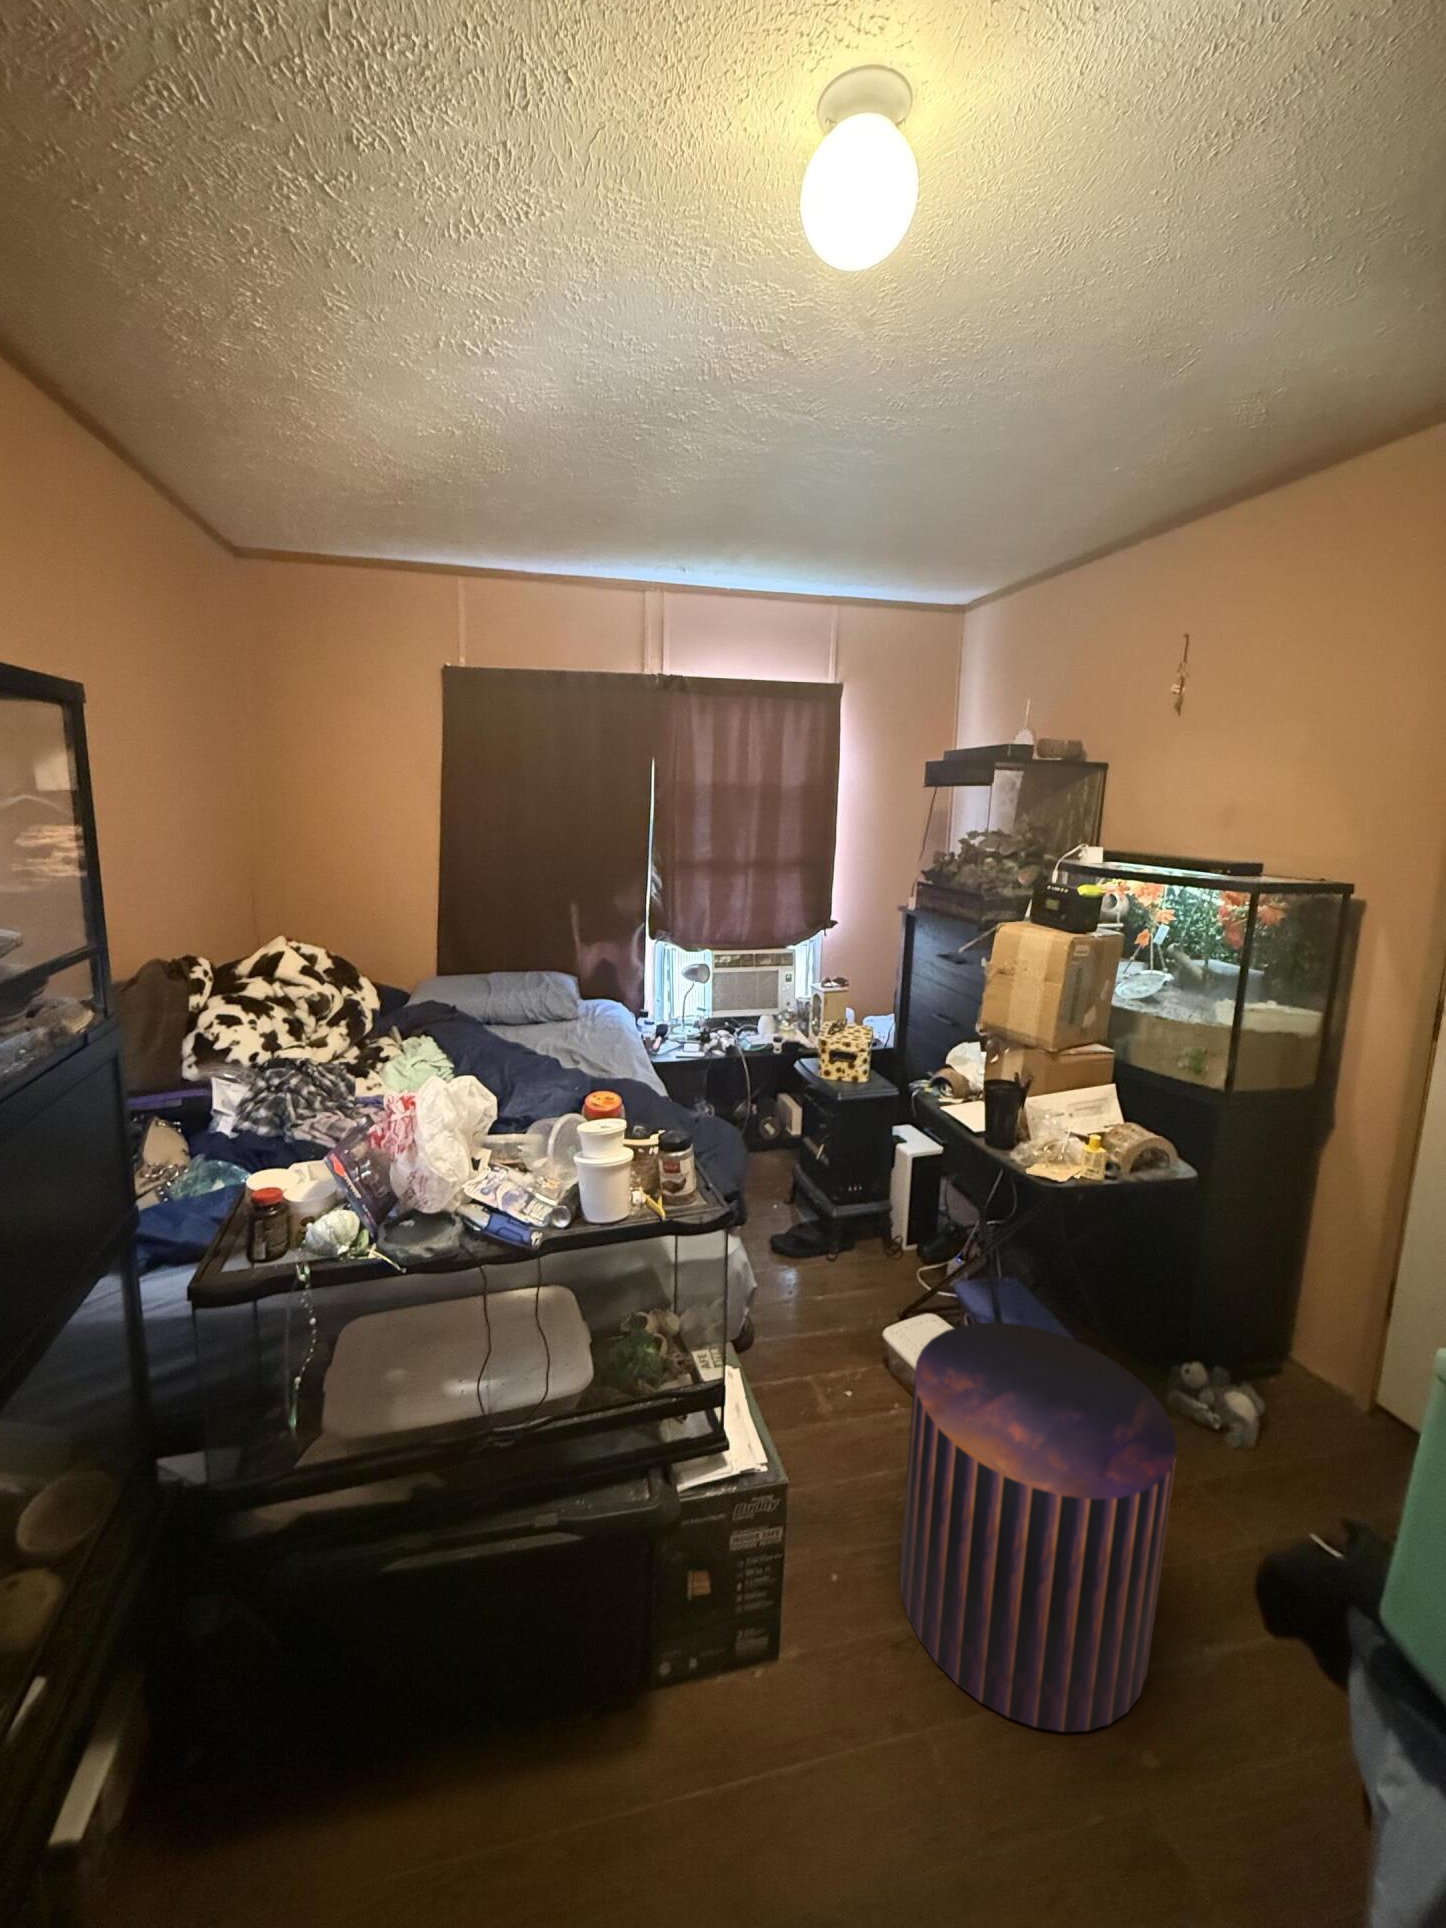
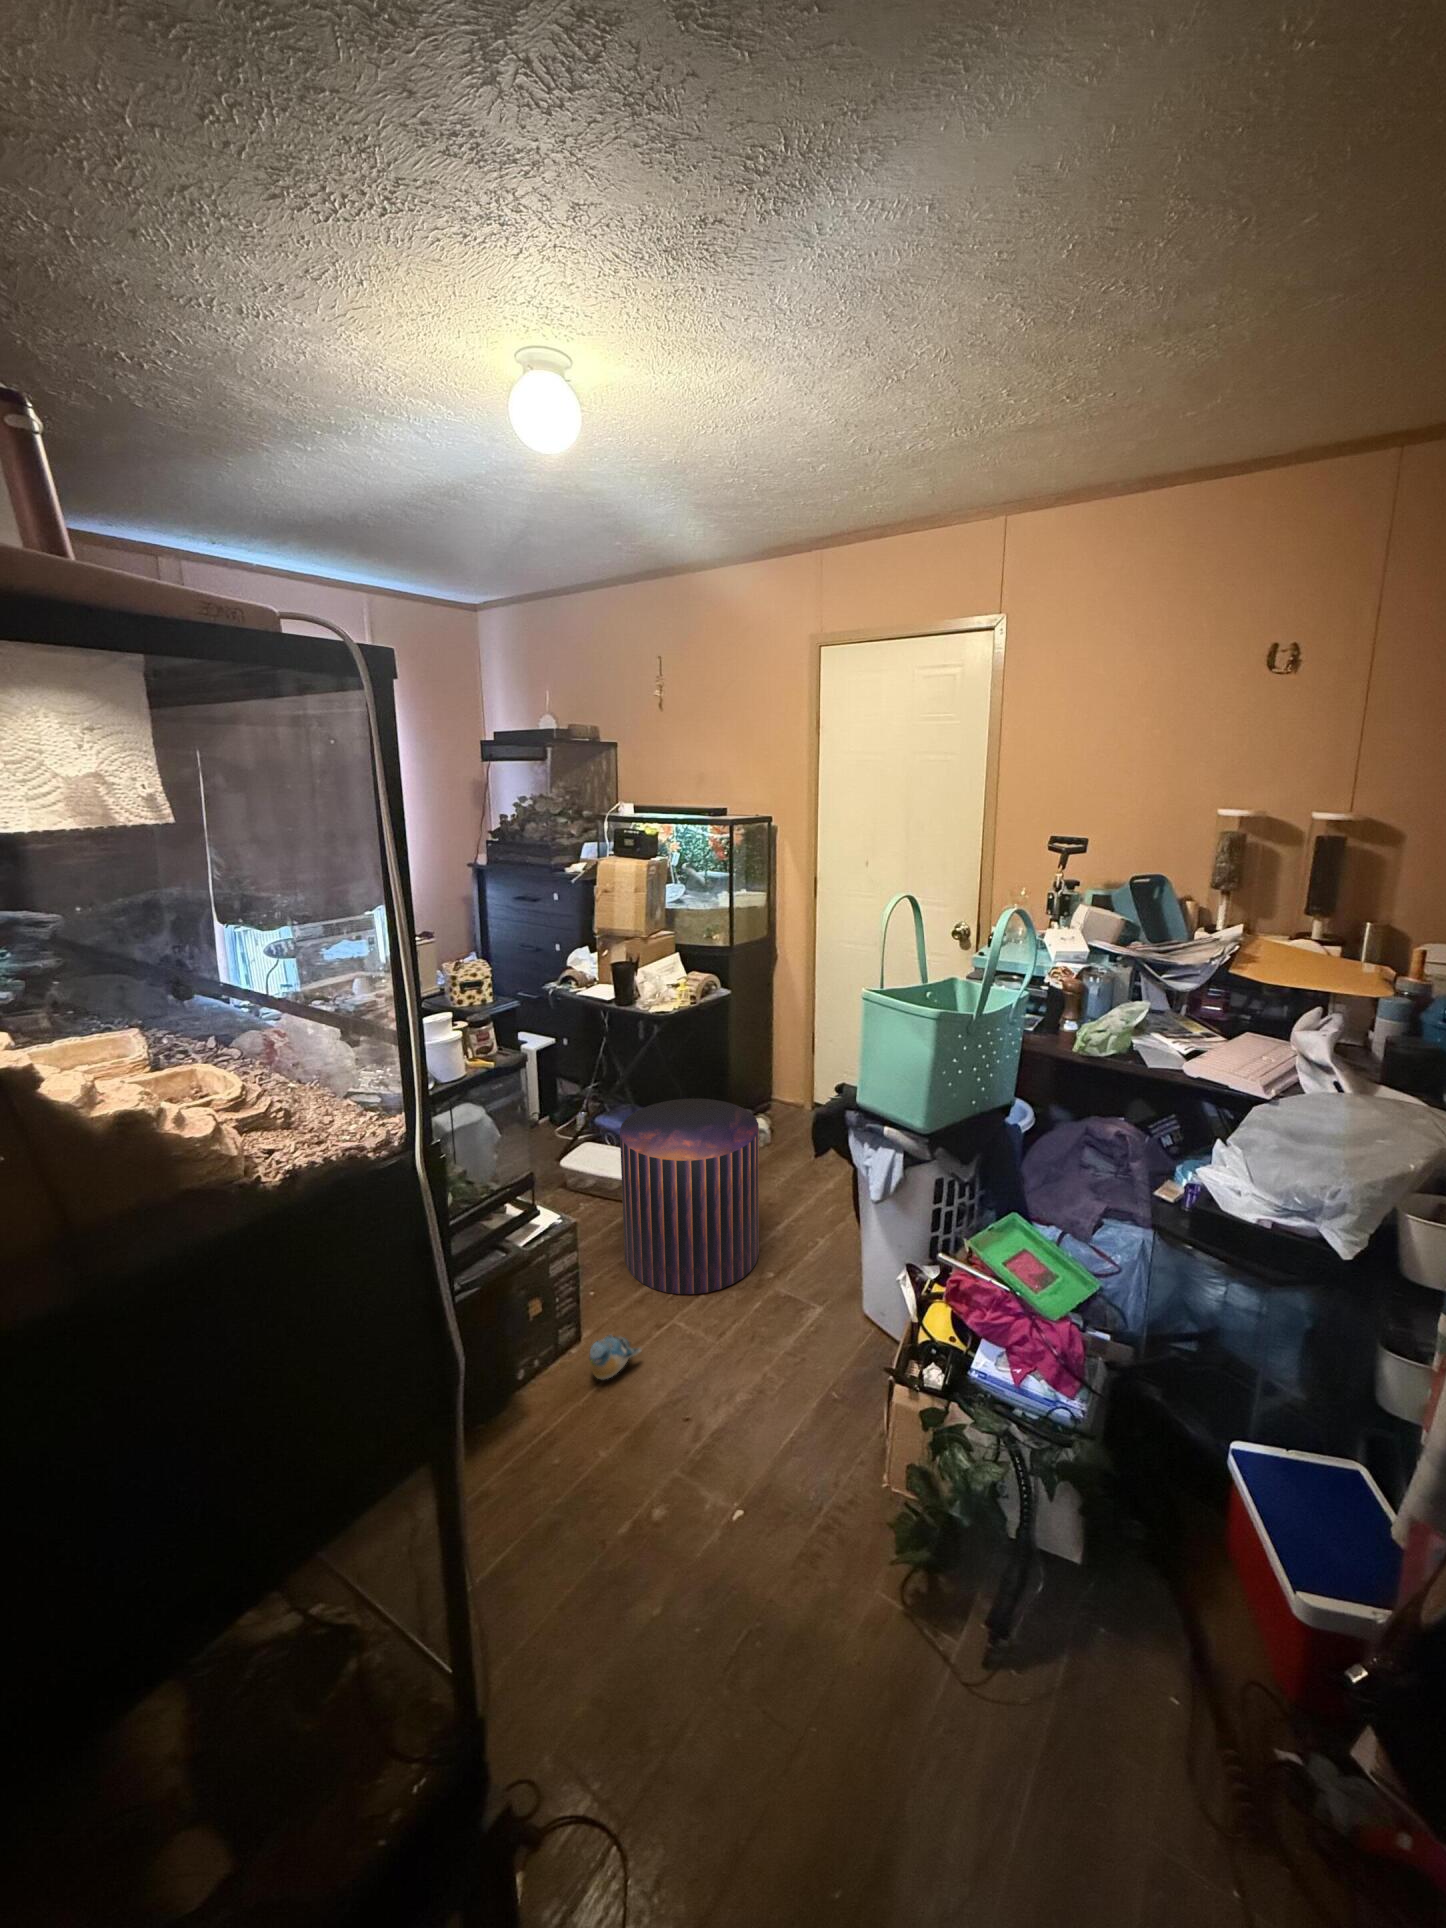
plush toy: none [736,1697,836,1788] -> present [590,1335,641,1380]

